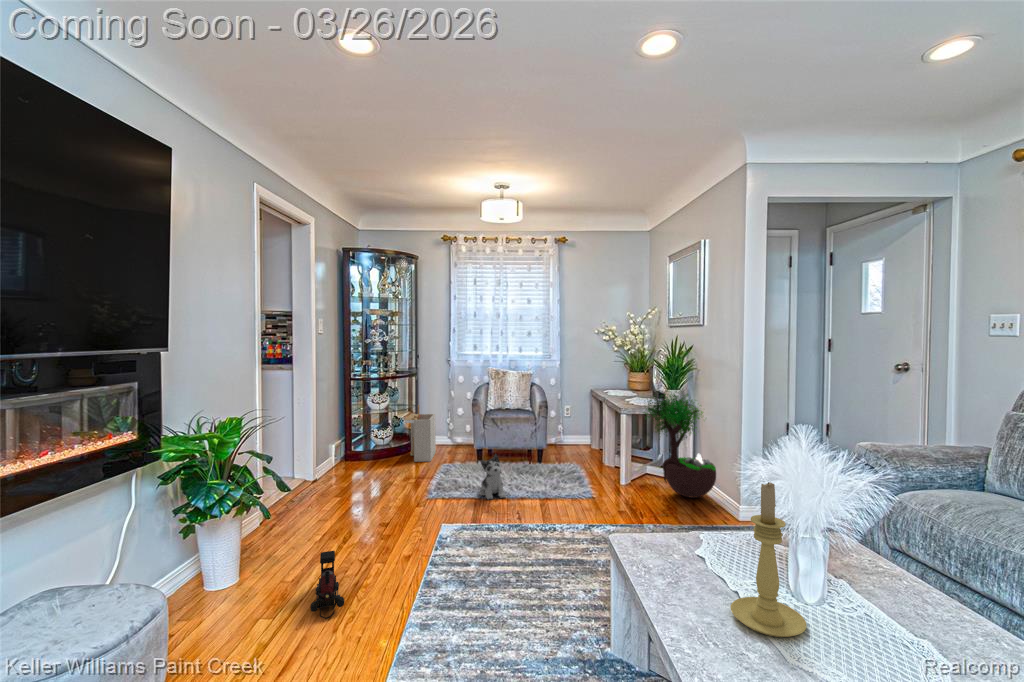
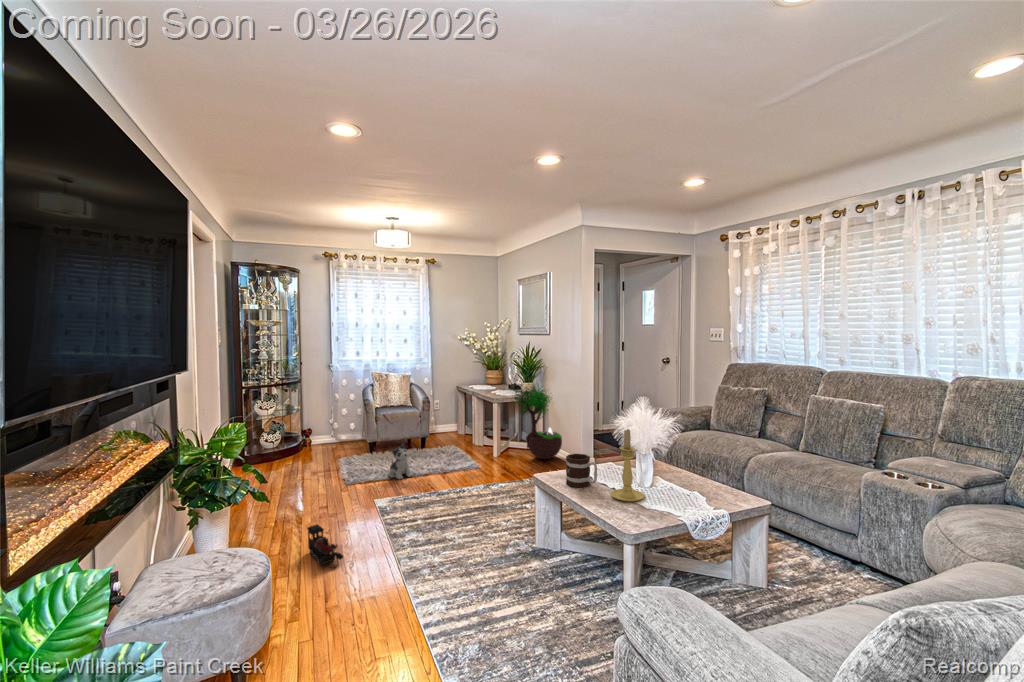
storage bin: present [405,405,436,462] -> none [299,408,325,460]
mug: none [657,510,712,576] -> present [566,454,597,487]

